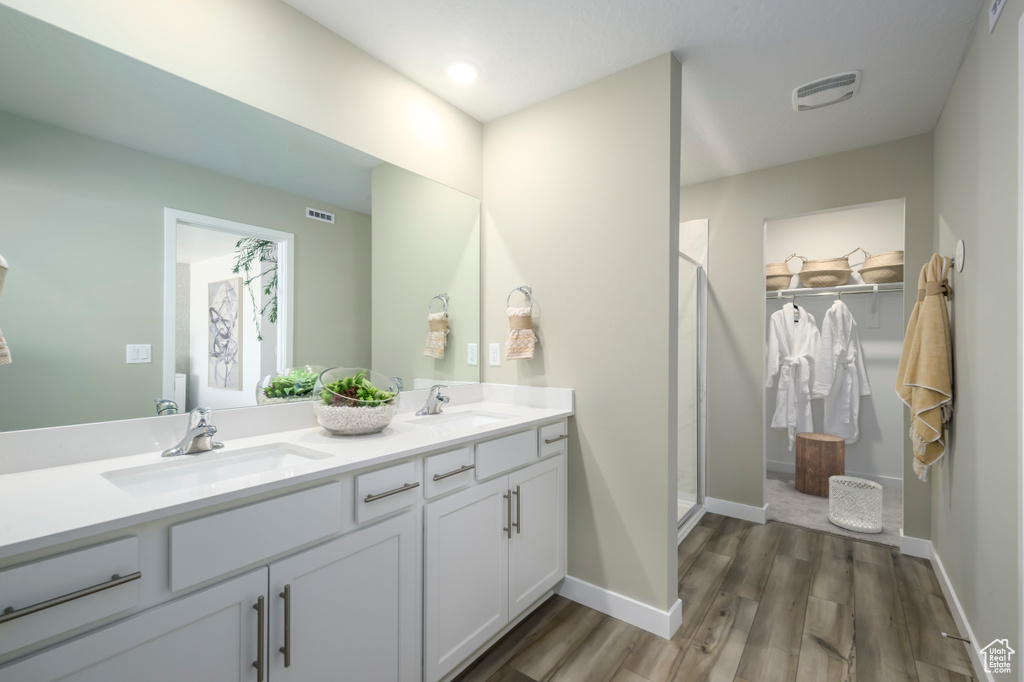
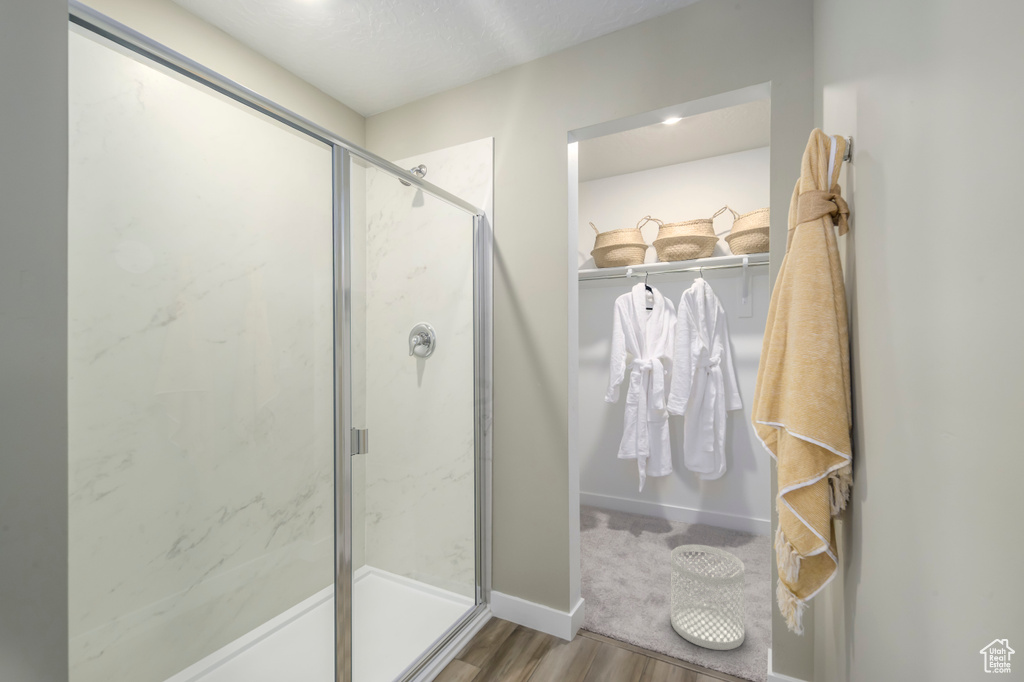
stool: present [795,432,845,497] -> none [644,463,706,562]

